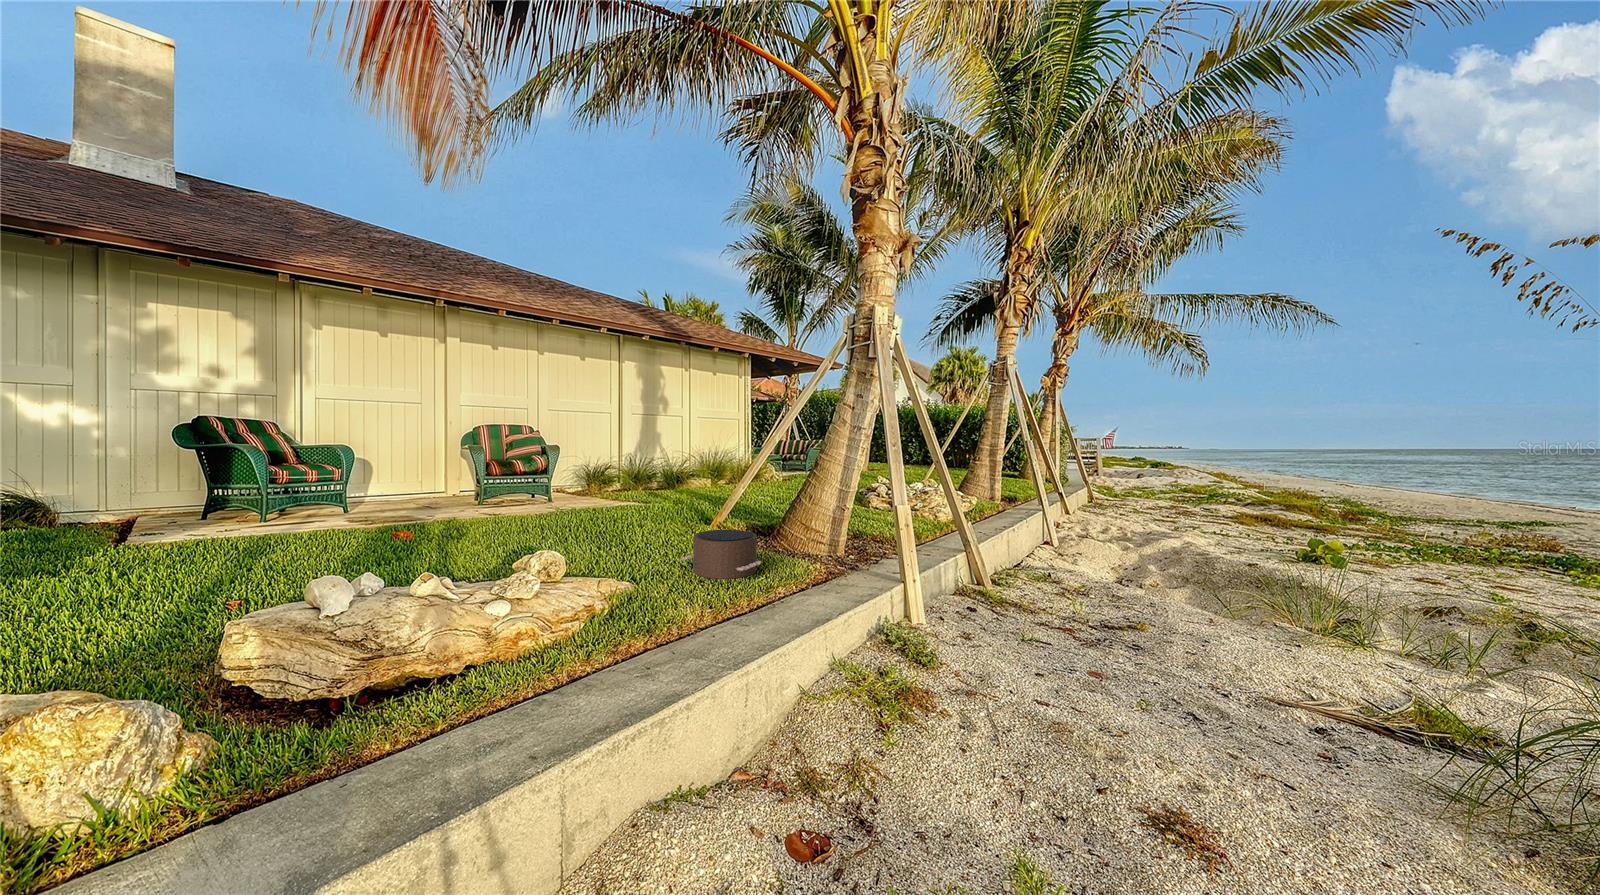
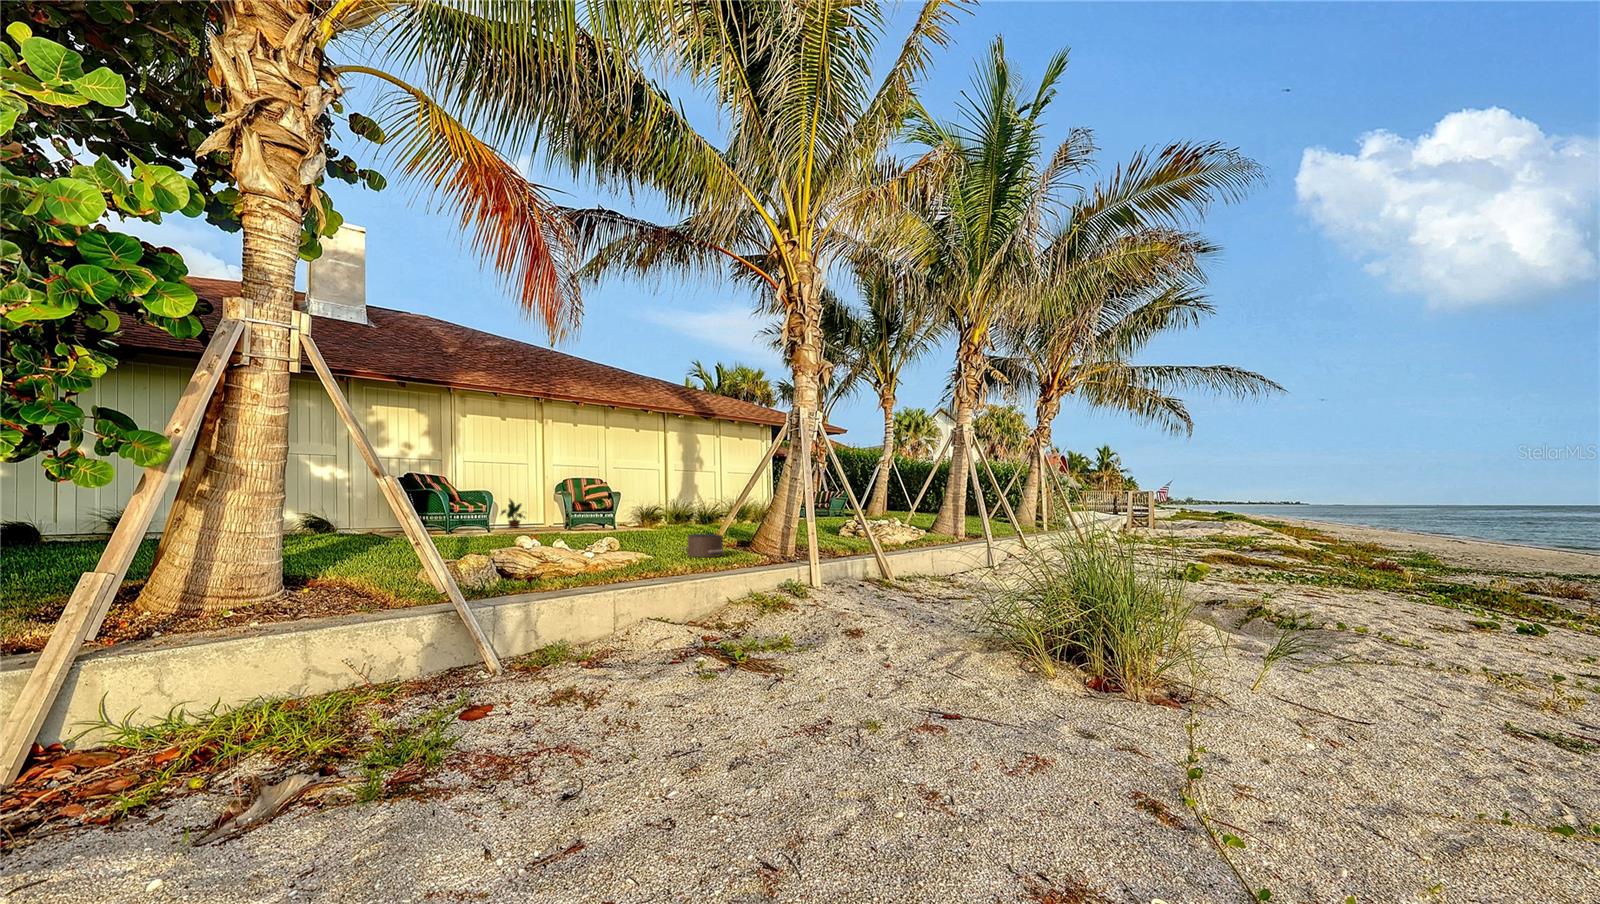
potted plant: none [374,454,425,498] -> present [500,499,525,528]

